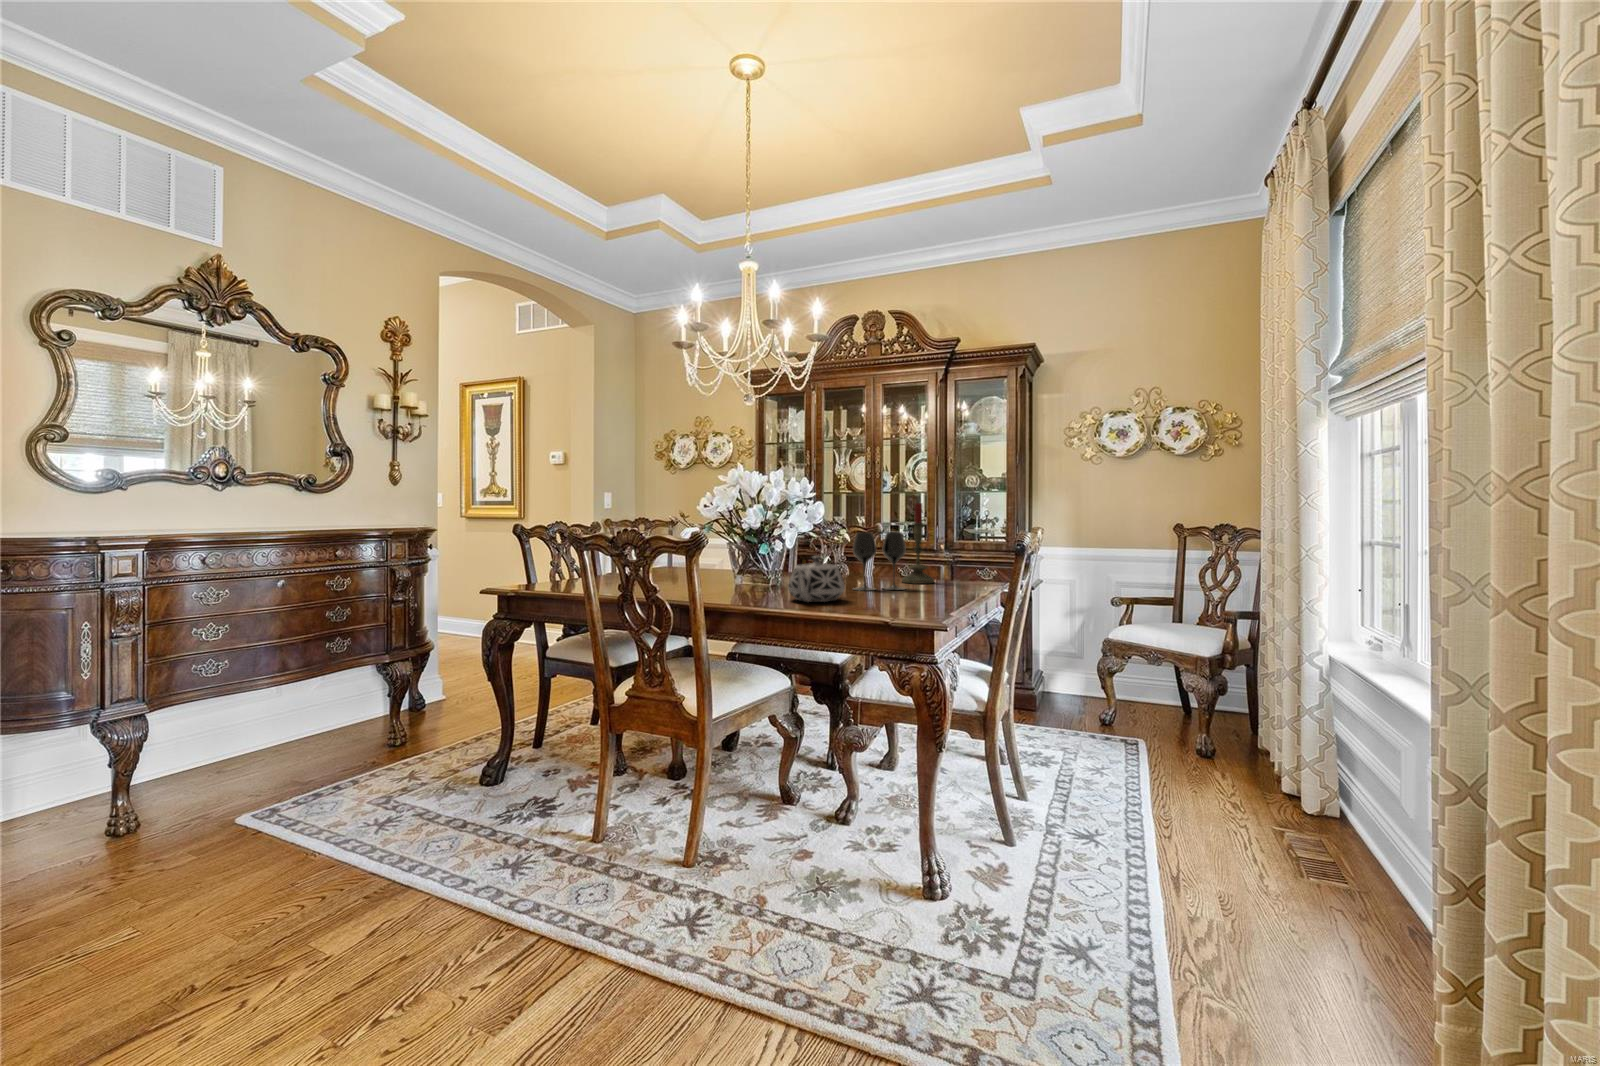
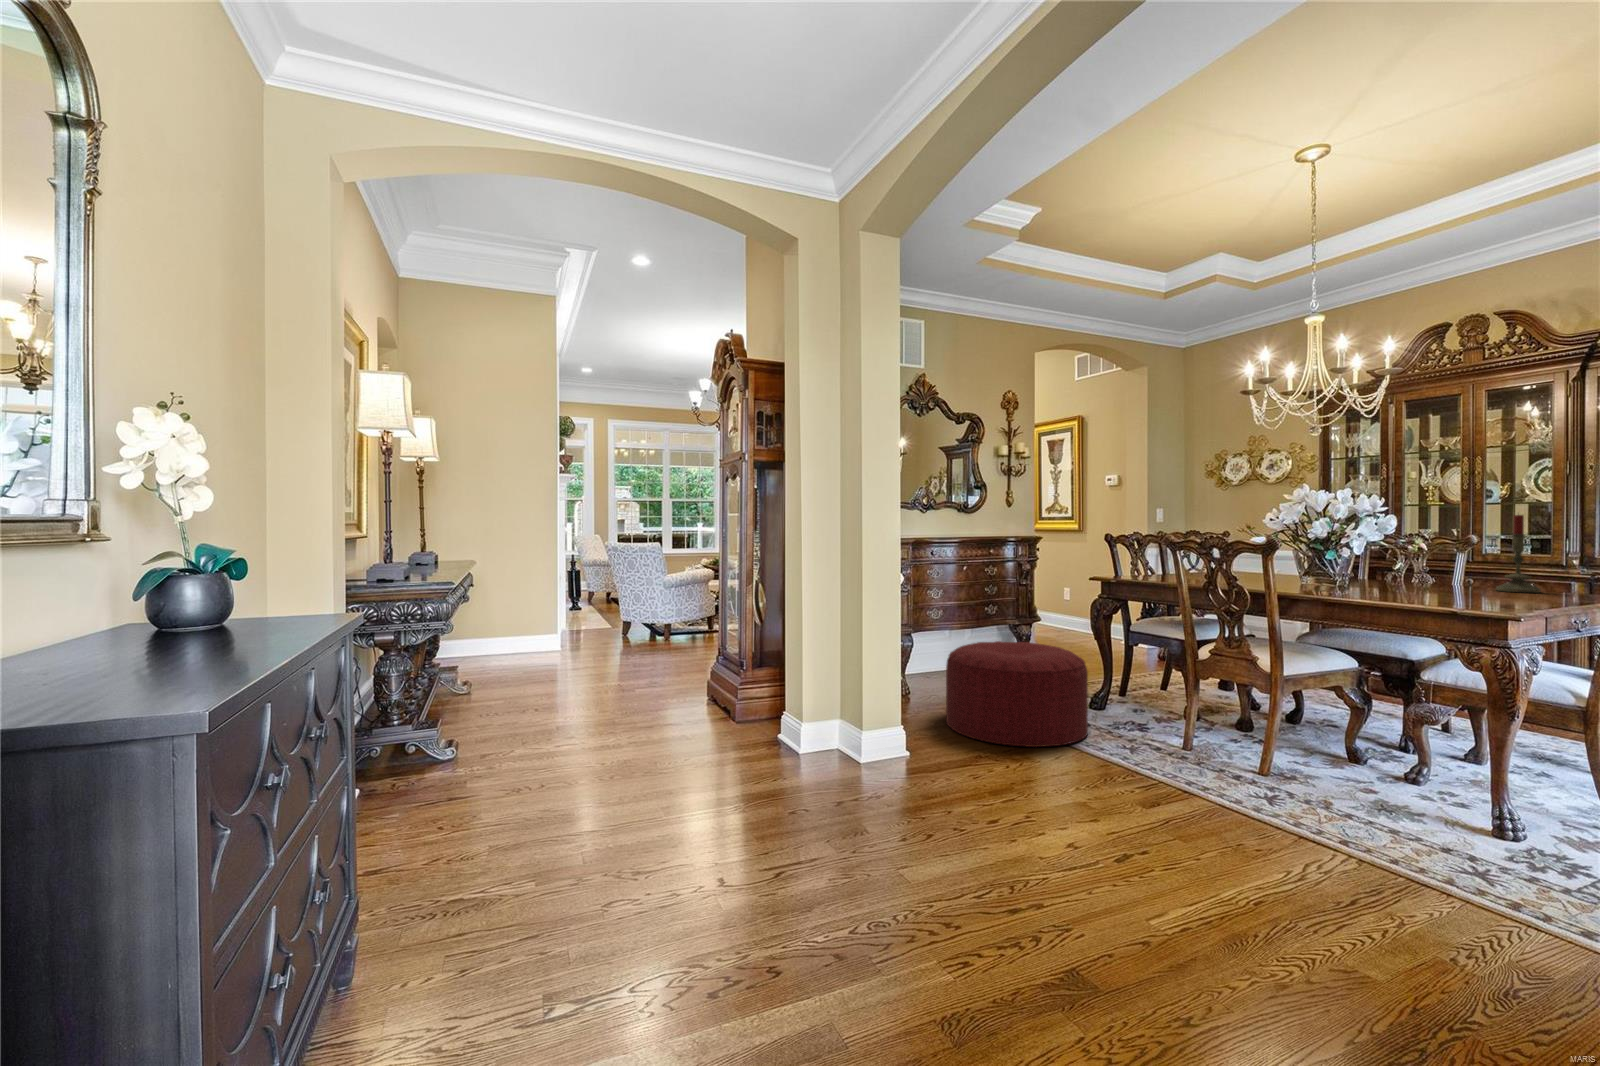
wine glass: present [853,532,906,591] -> none [1429,542,1496,595]
teapot: present [788,556,845,602] -> none [1355,560,1416,597]
ottoman: none [169,704,458,928] -> present [946,641,1088,747]

